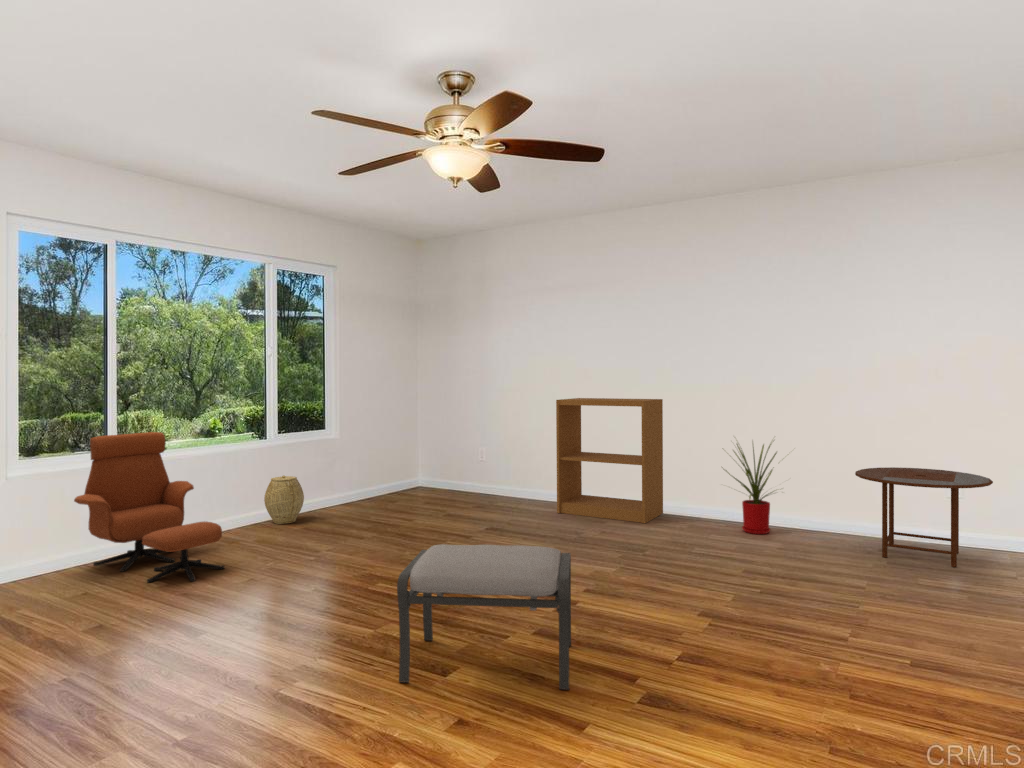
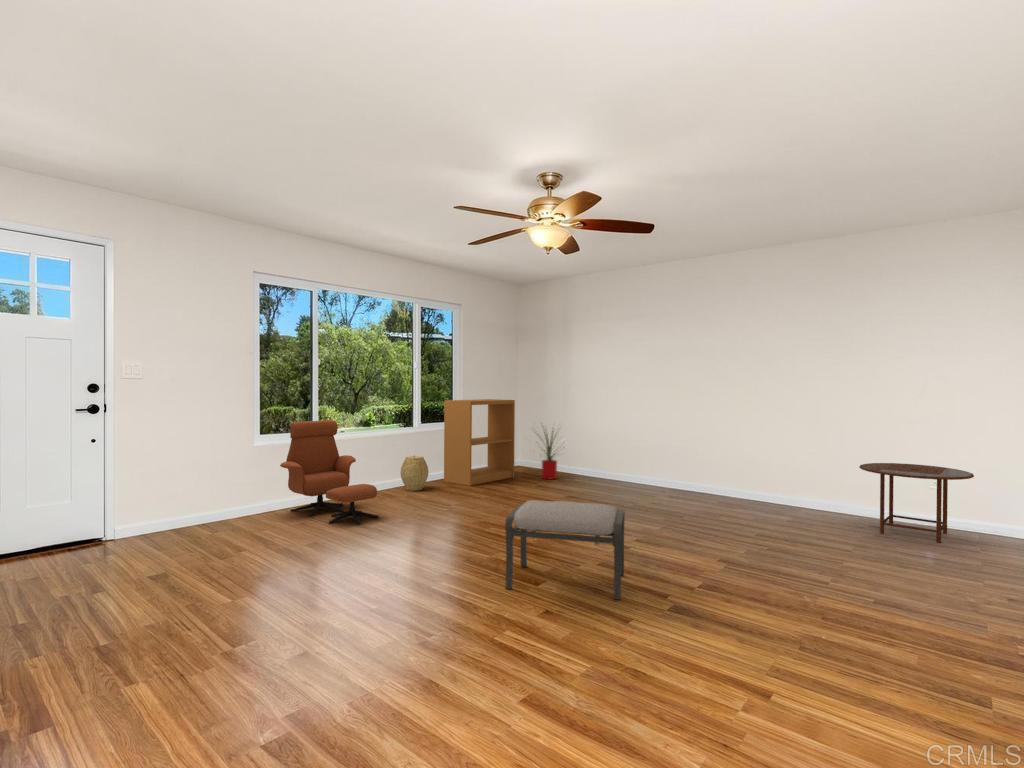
bookshelf: present [556,398,663,523] -> present [444,399,515,486]
house plant: present [726,444,777,534] -> present [535,425,557,479]

